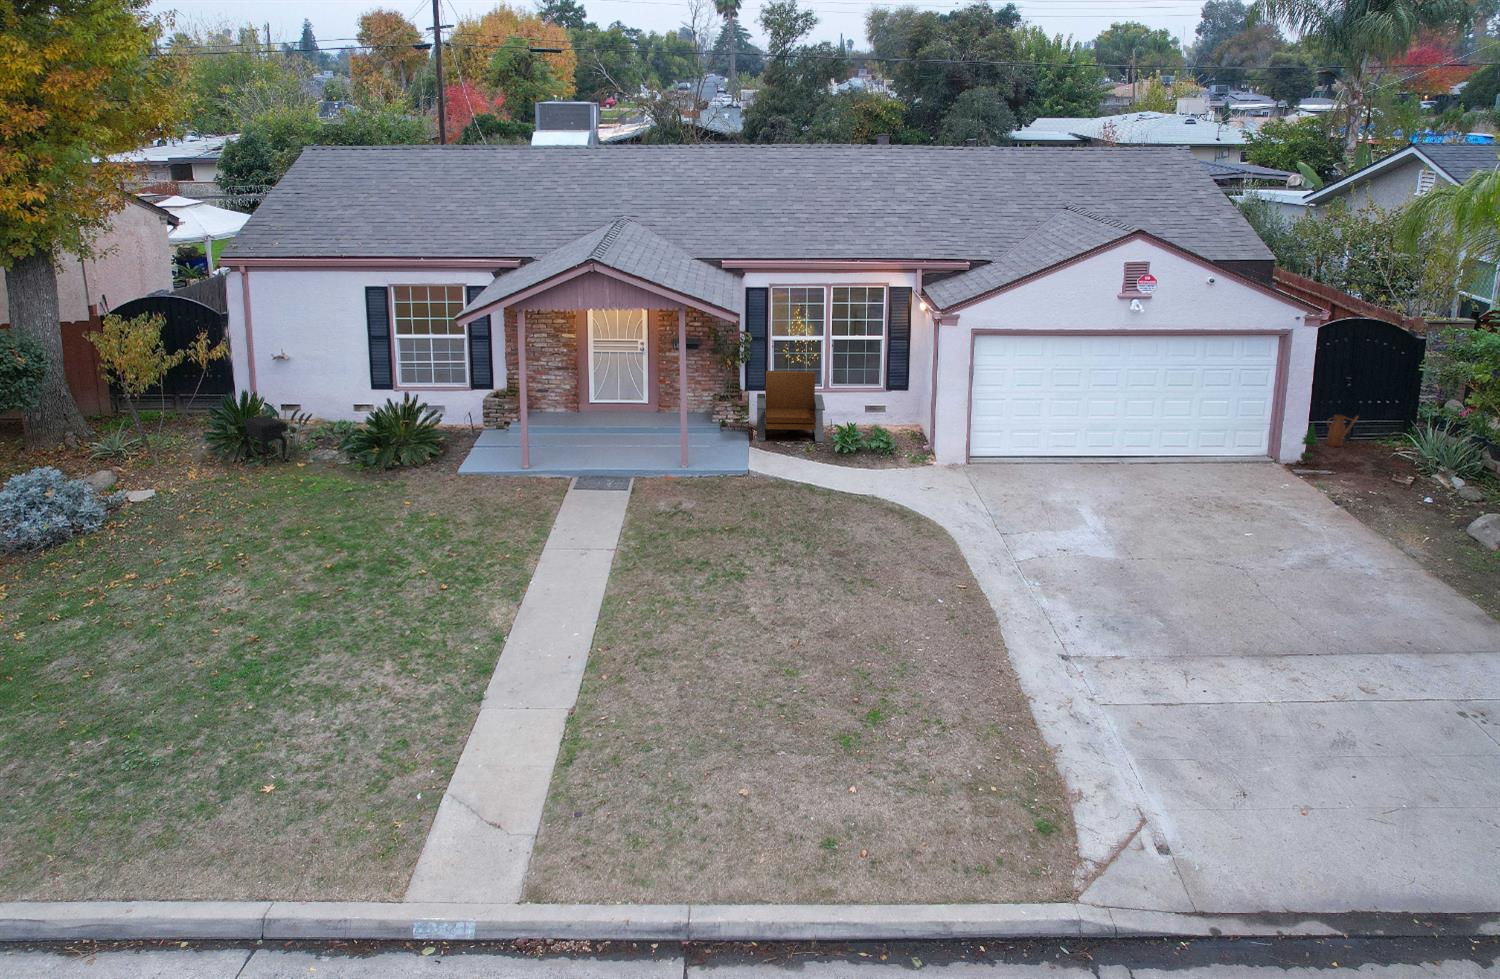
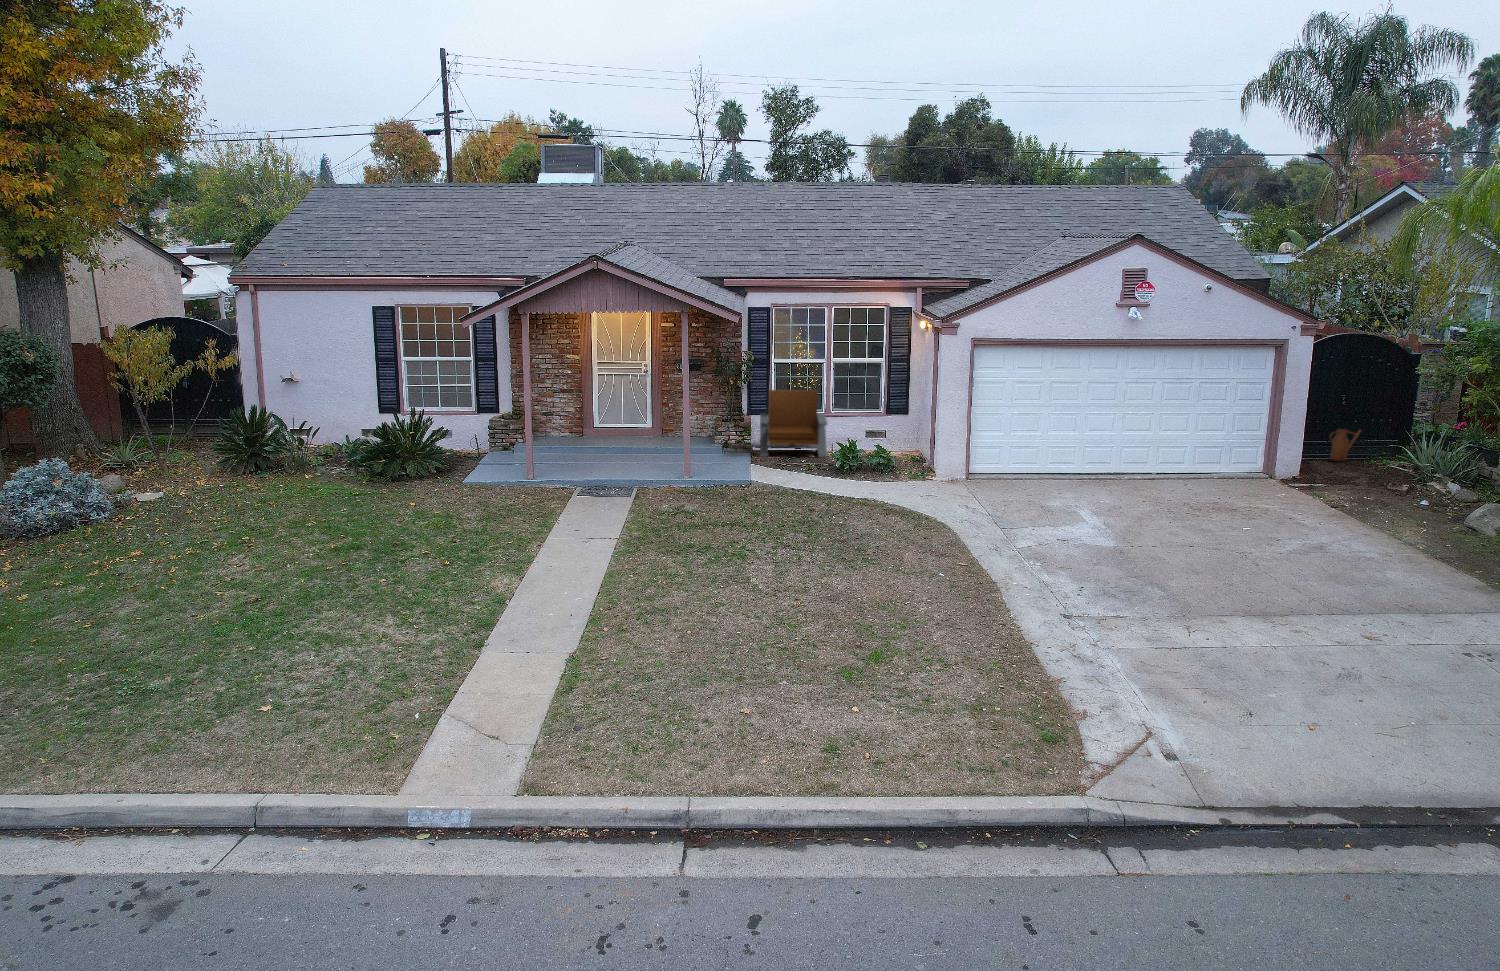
side table: present [242,416,289,467] -> none [248,427,294,475]
potted tree: present [1301,424,1317,464] -> none [1304,430,1321,473]

